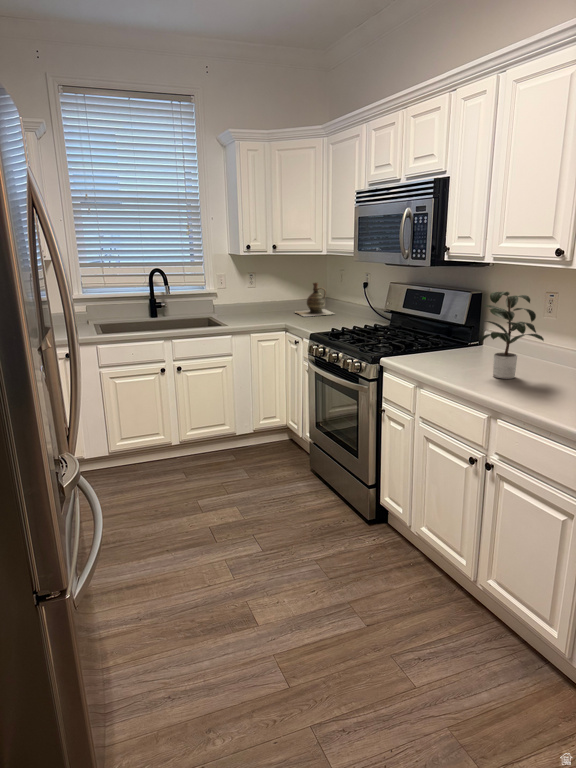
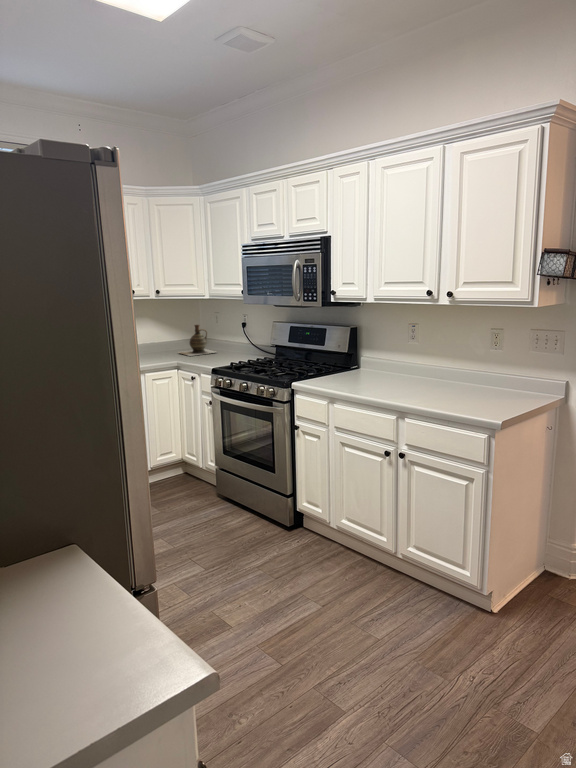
potted plant: present [481,292,544,379] -> none [369,322,433,390]

